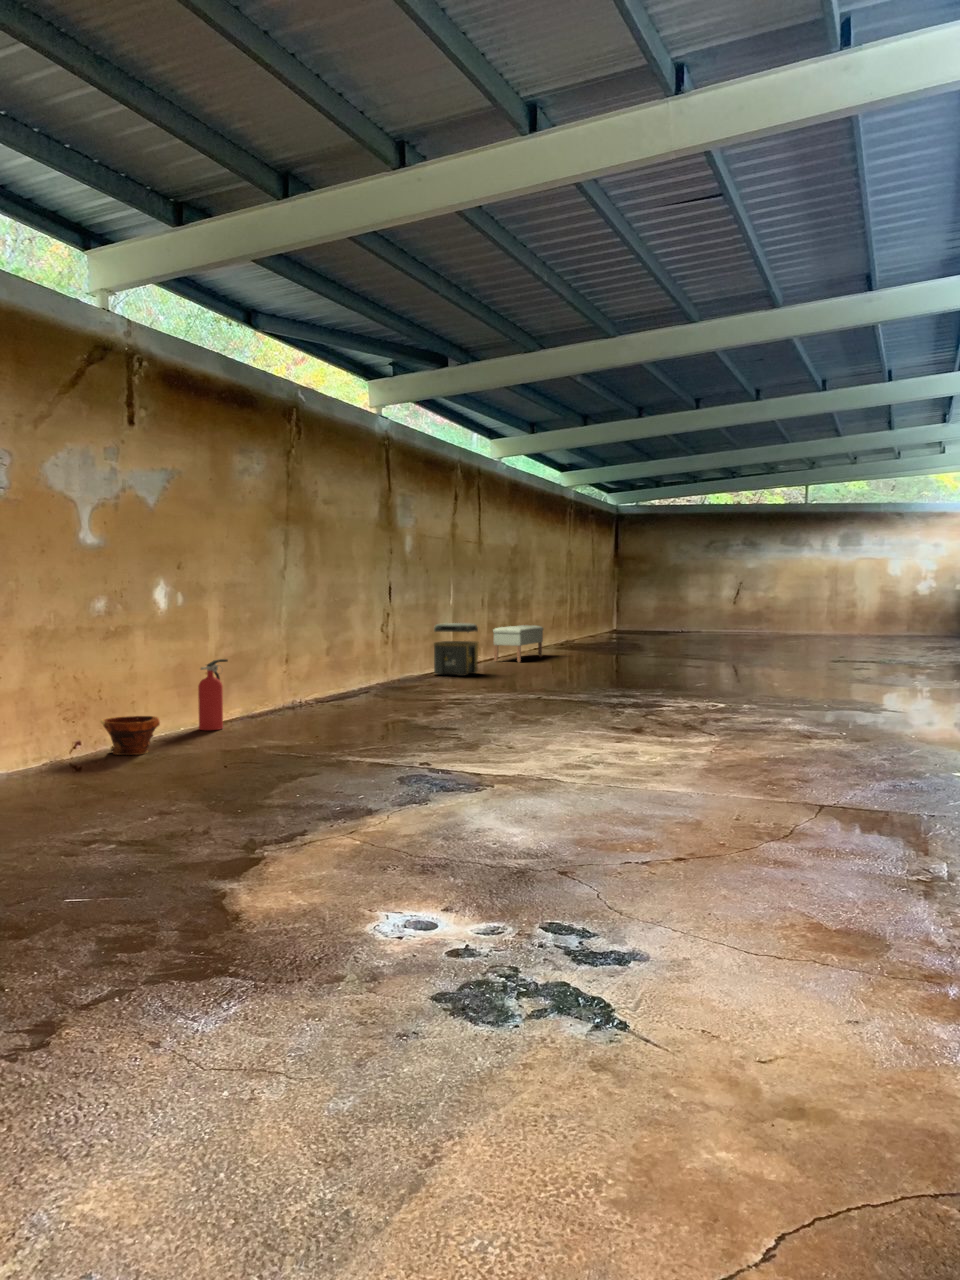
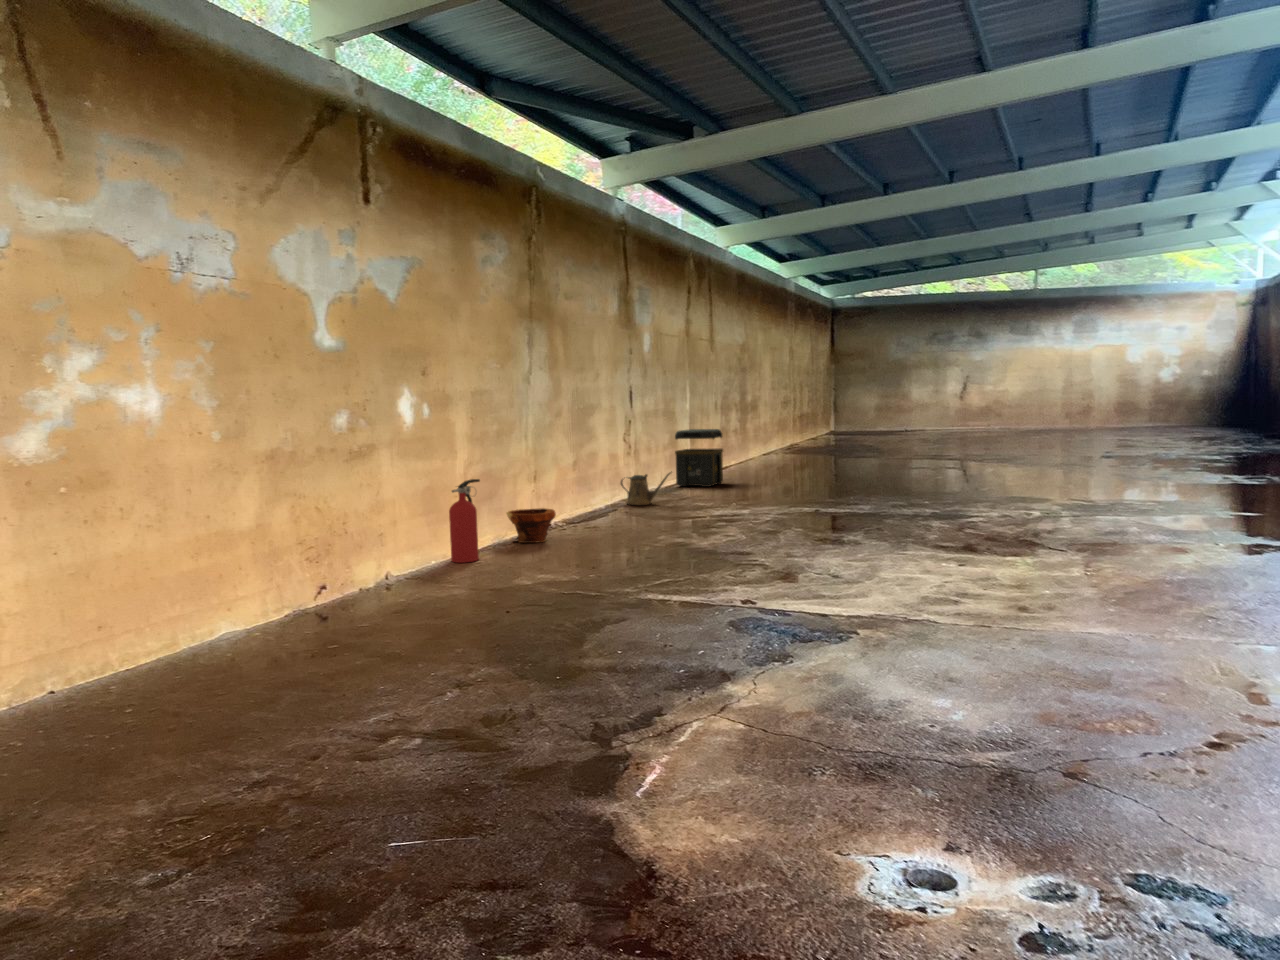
bench: present [493,625,543,662] -> none [728,429,779,469]
watering can: none [374,660,420,689] -> present [621,472,671,505]
planter: present [100,716,160,755] -> present [507,508,556,543]

